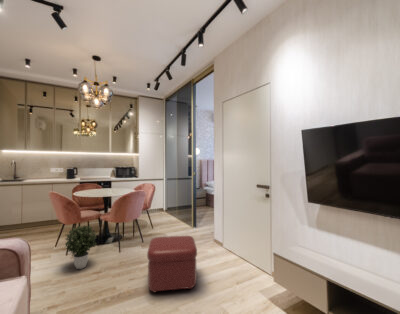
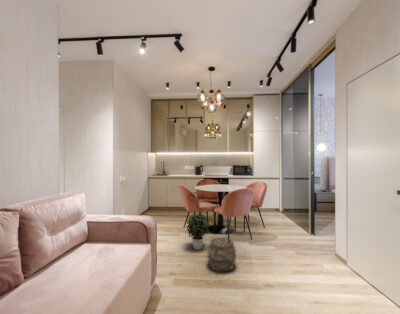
ottoman: present [147,236,197,292] -> none [247,236,301,299]
woven basket: none [98,247,132,287] -> present [207,238,236,271]

